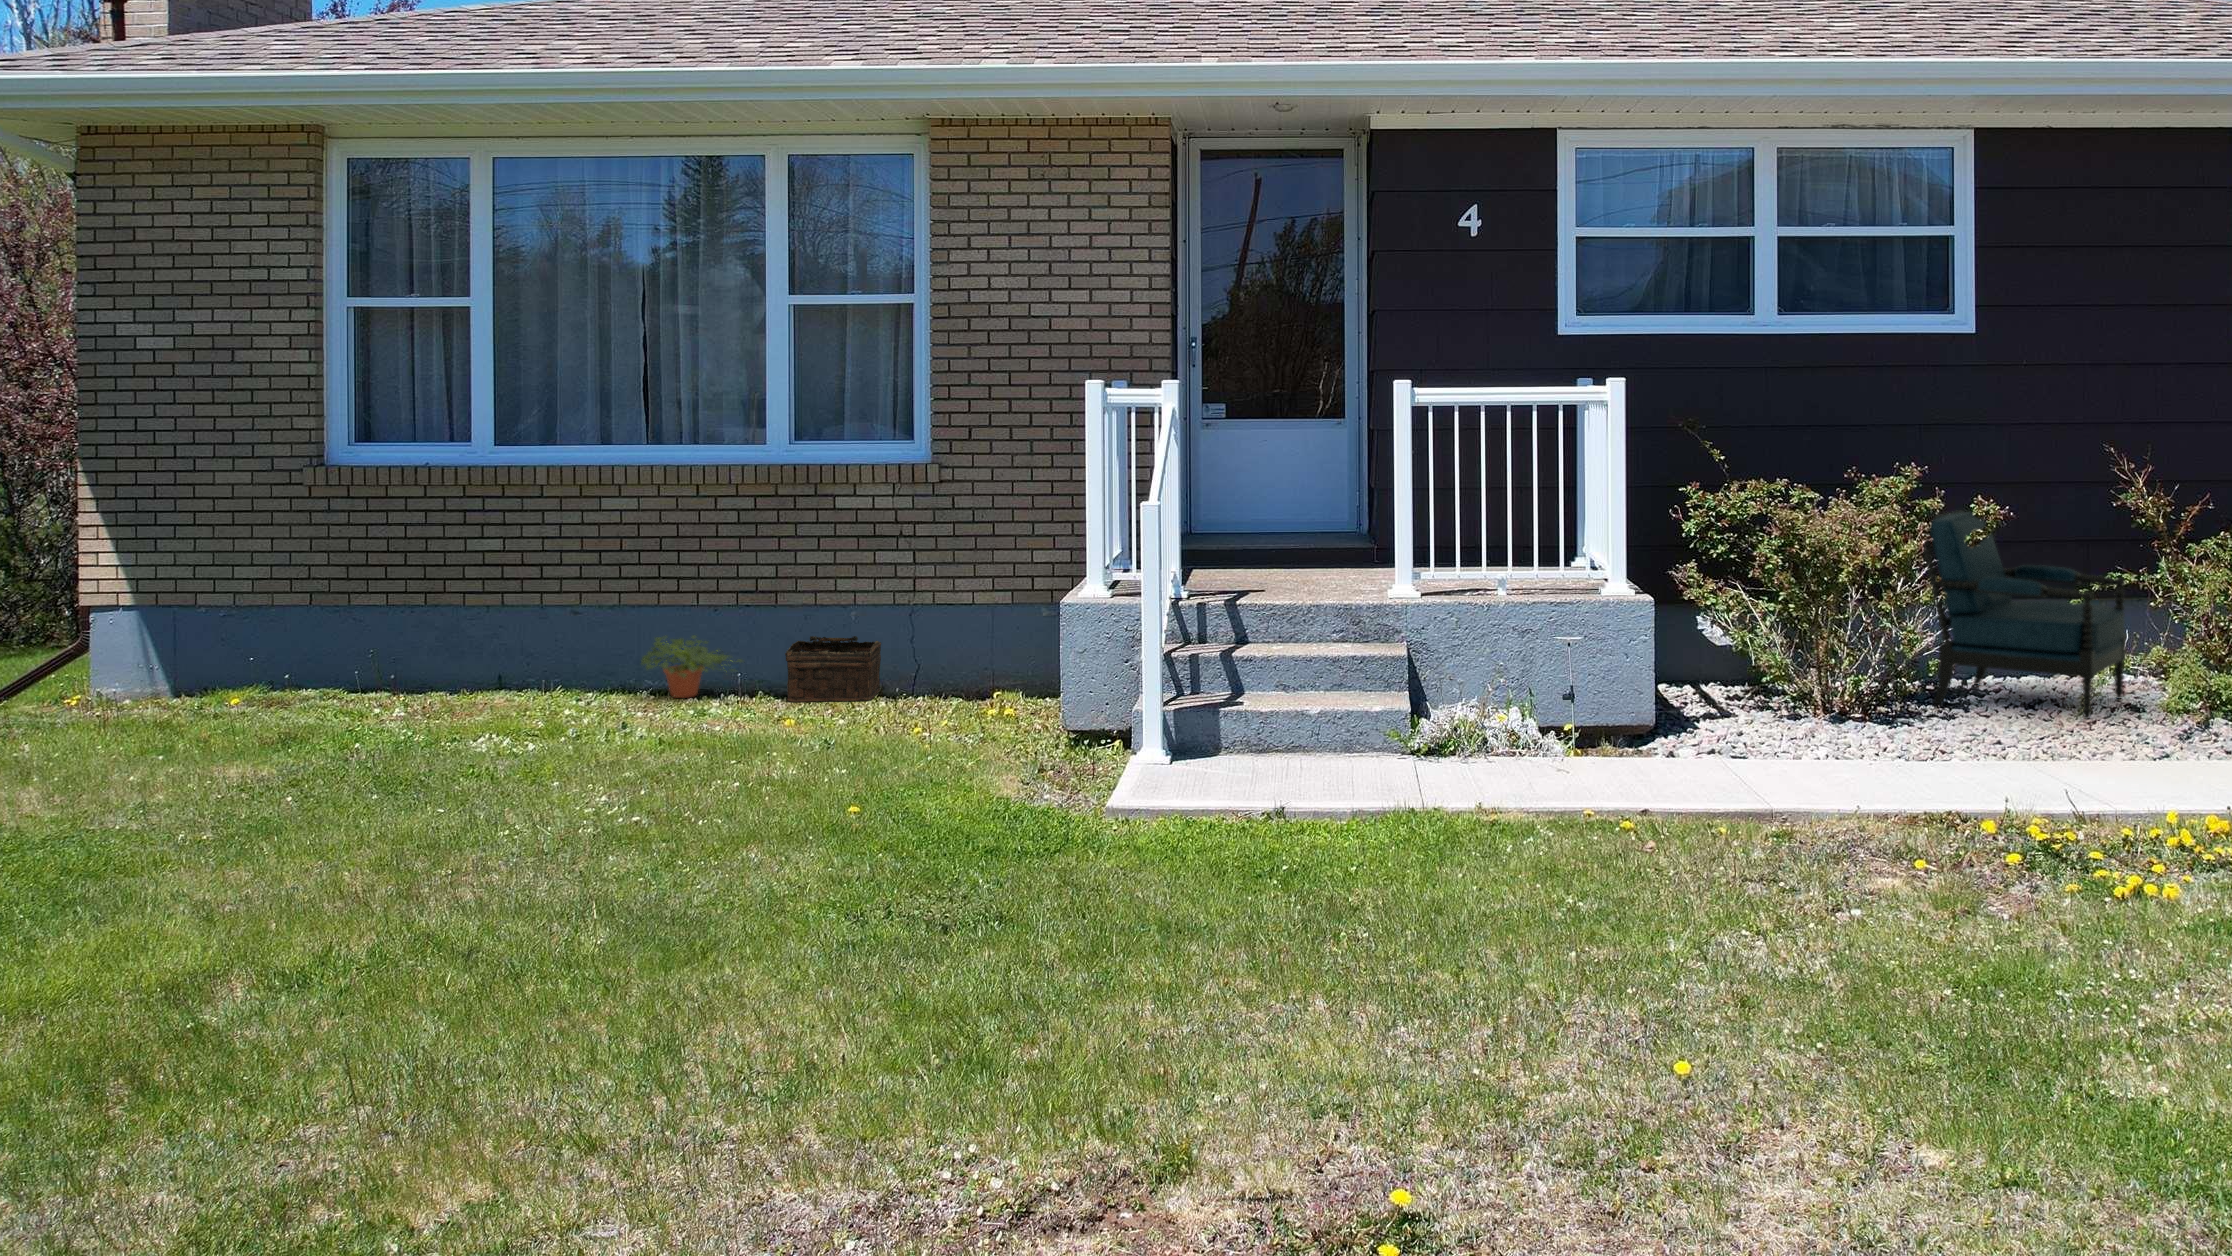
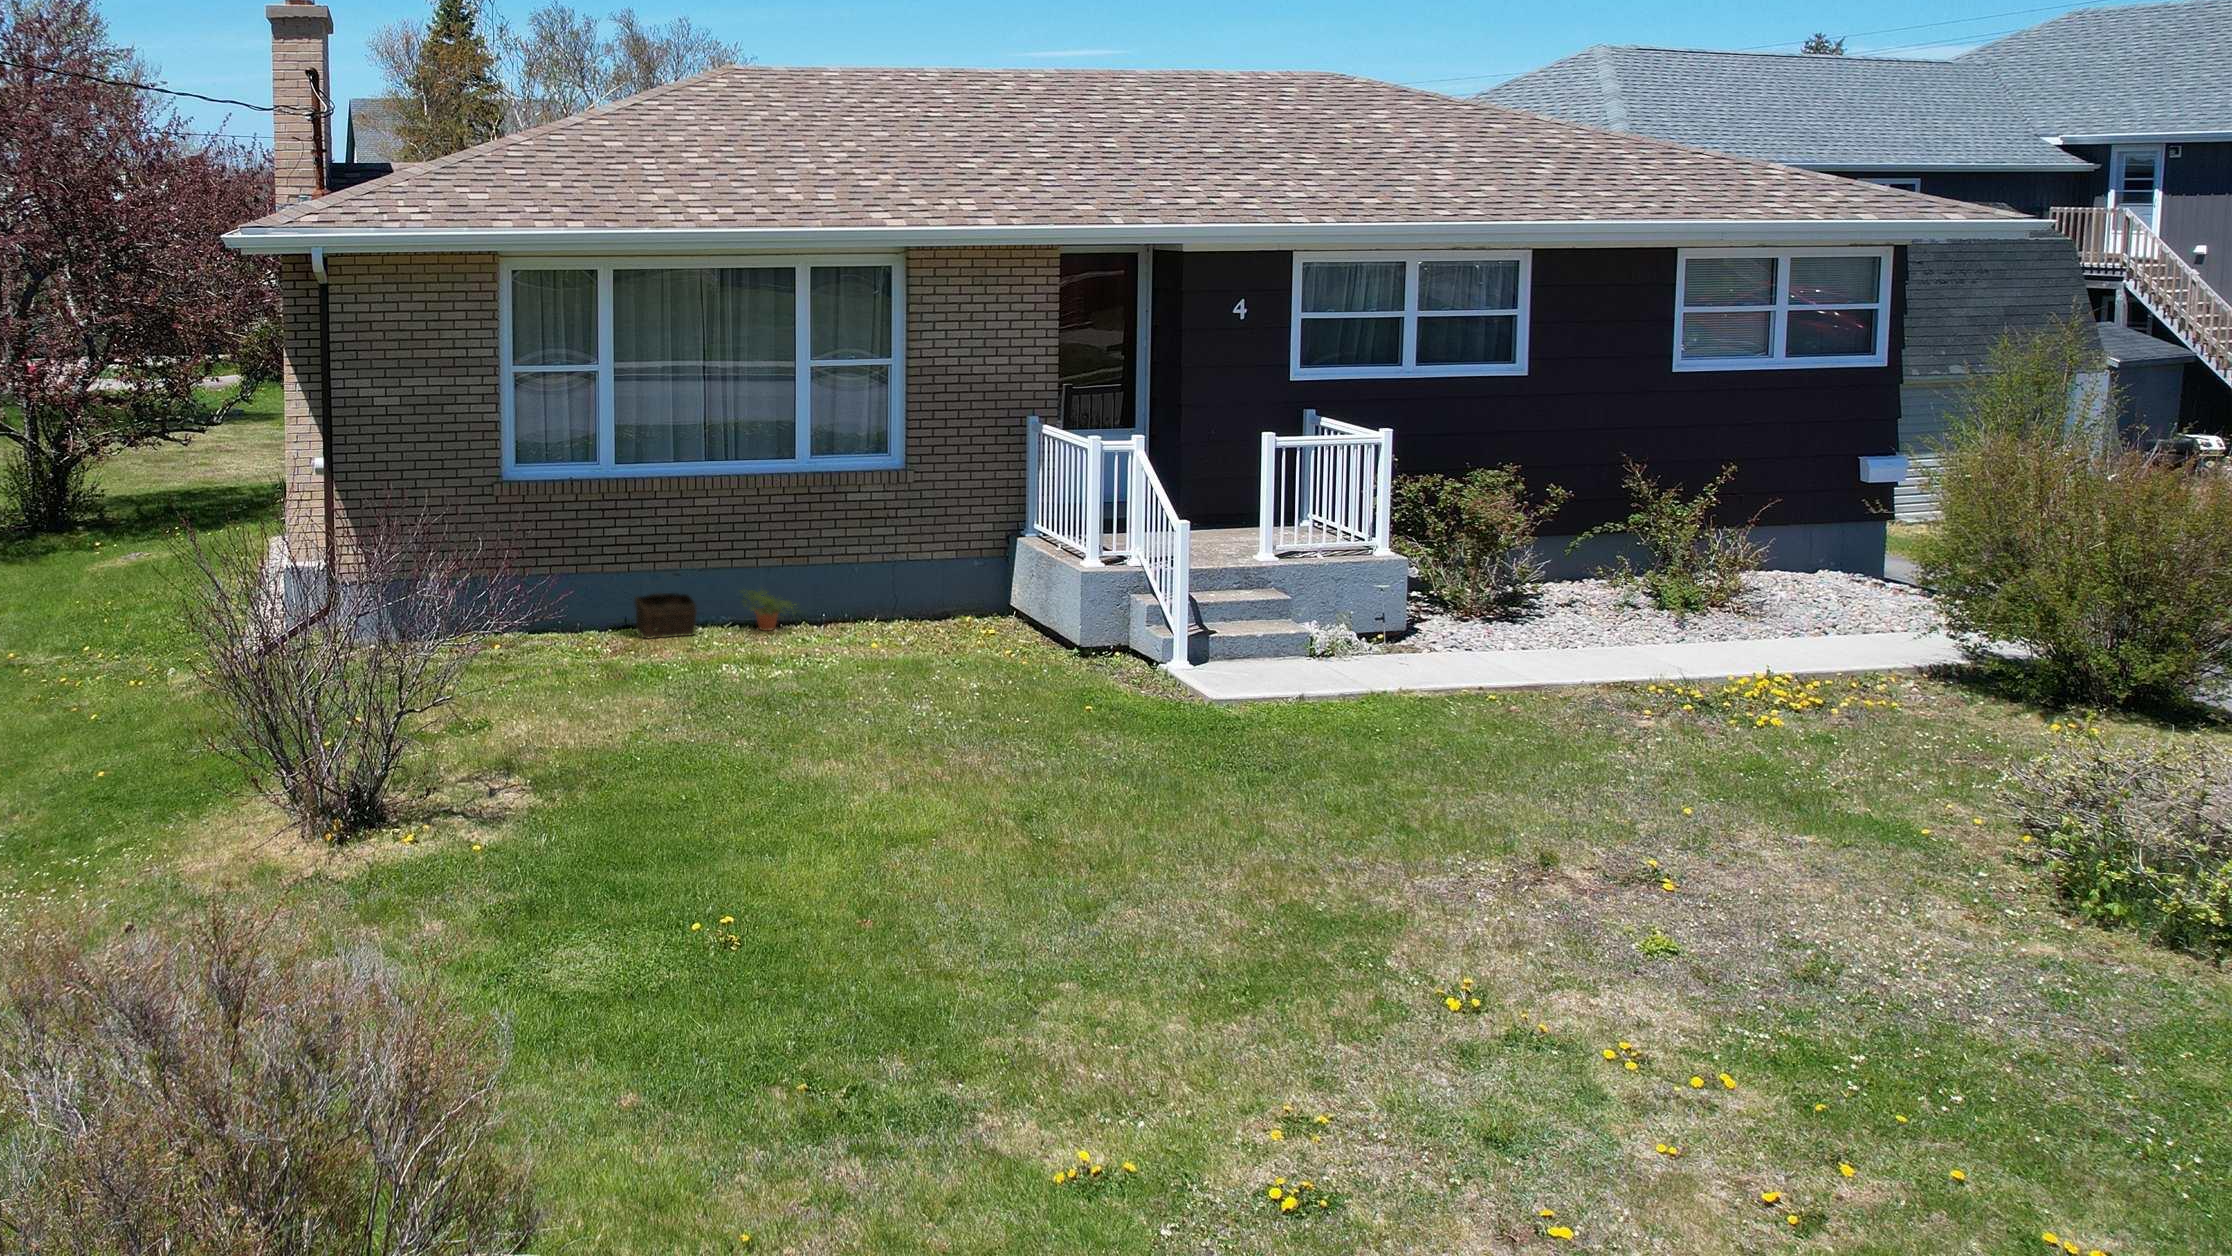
chair: present [1924,510,2126,719] -> none [1517,485,1630,617]
basket: present [785,636,881,702] -> present [635,593,697,639]

